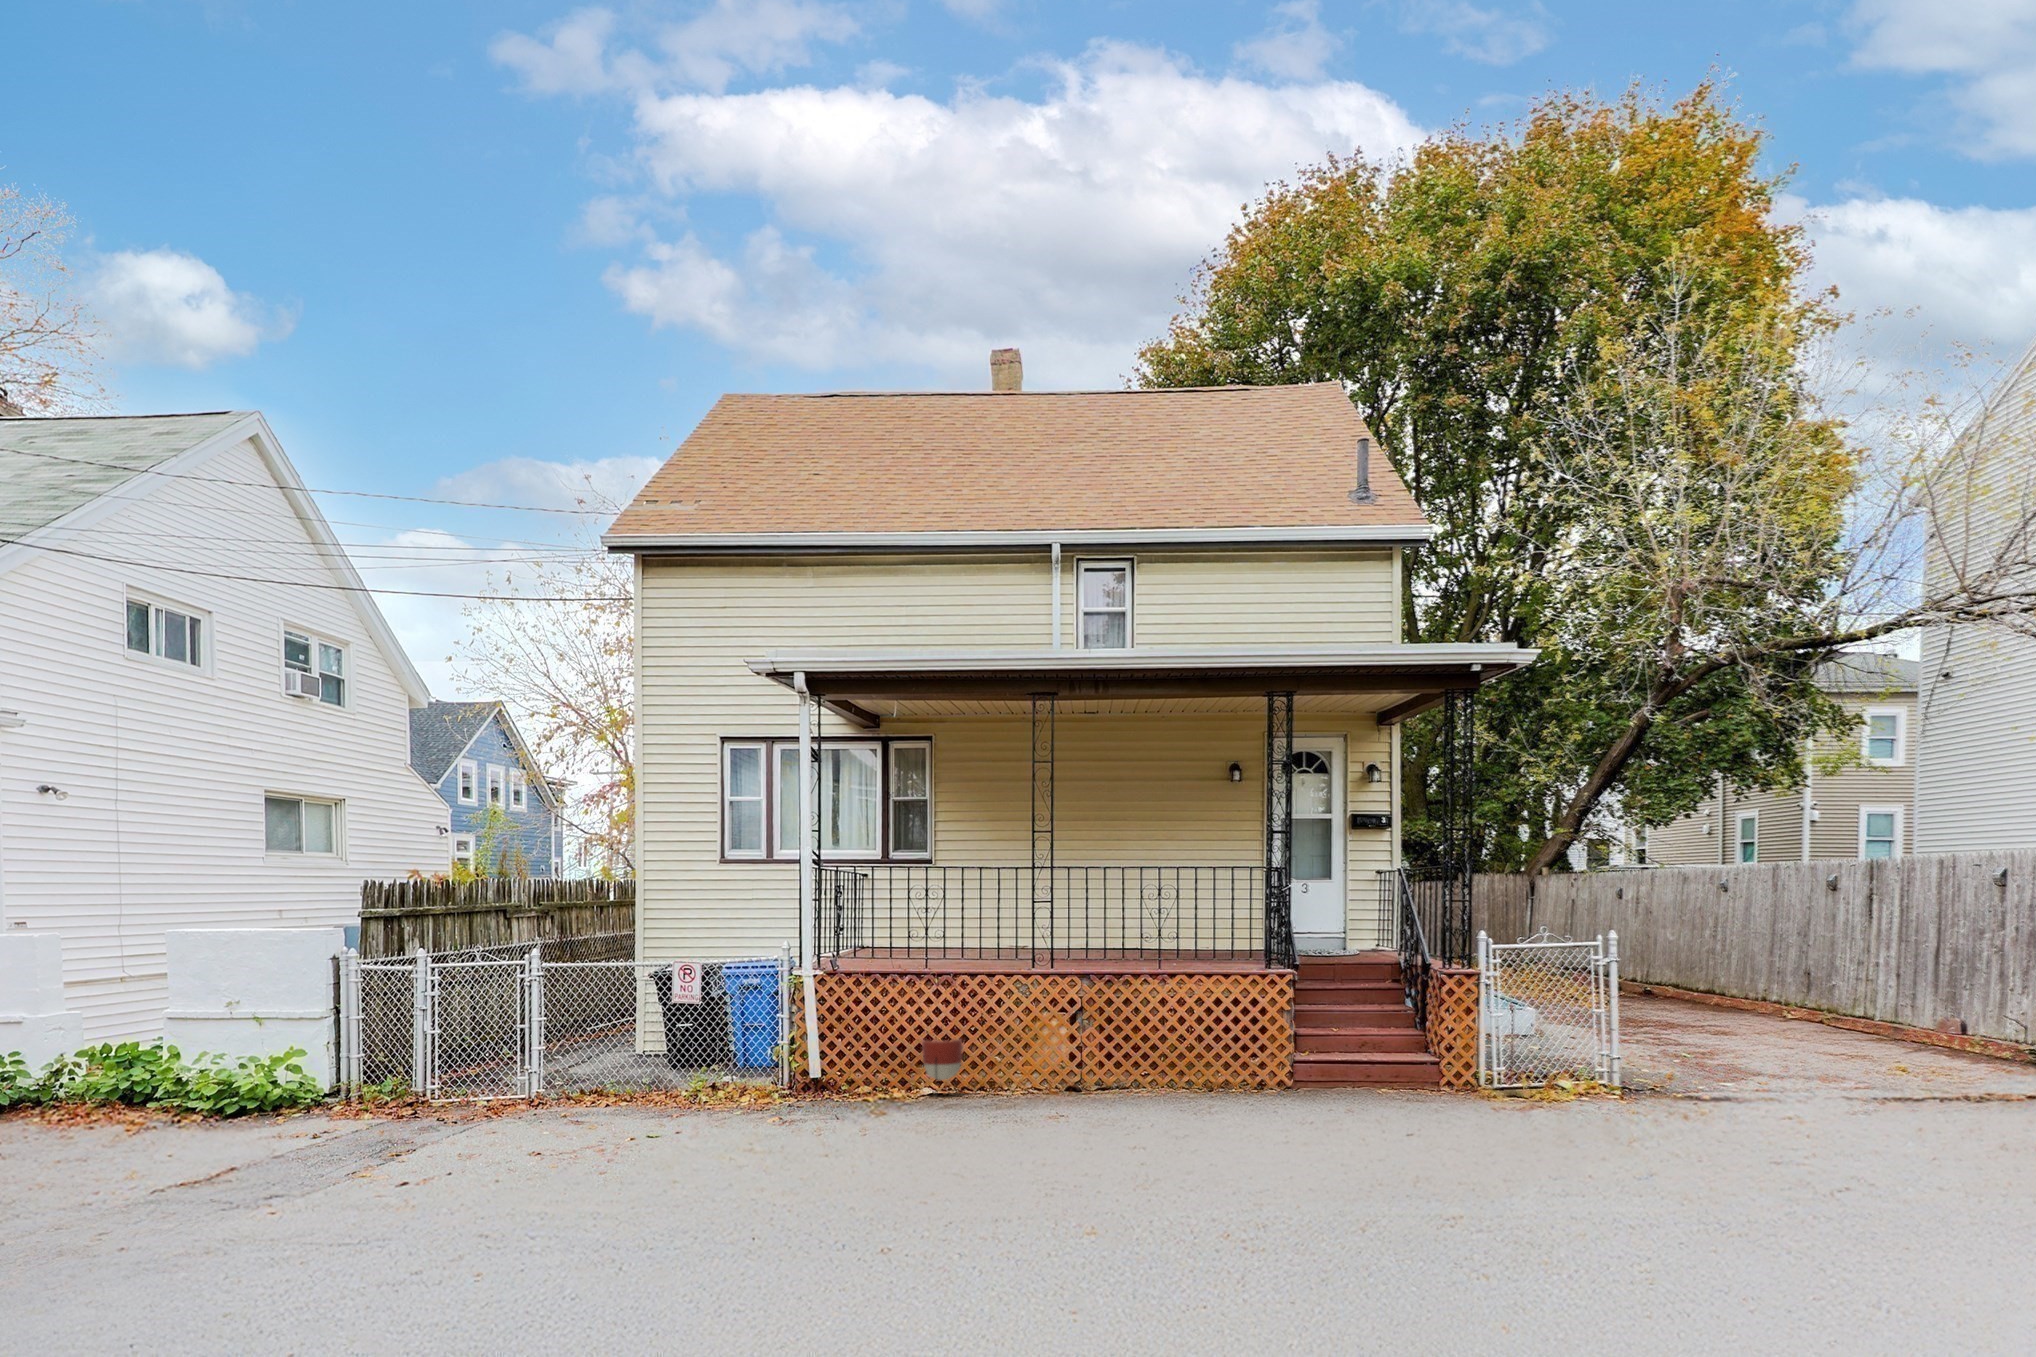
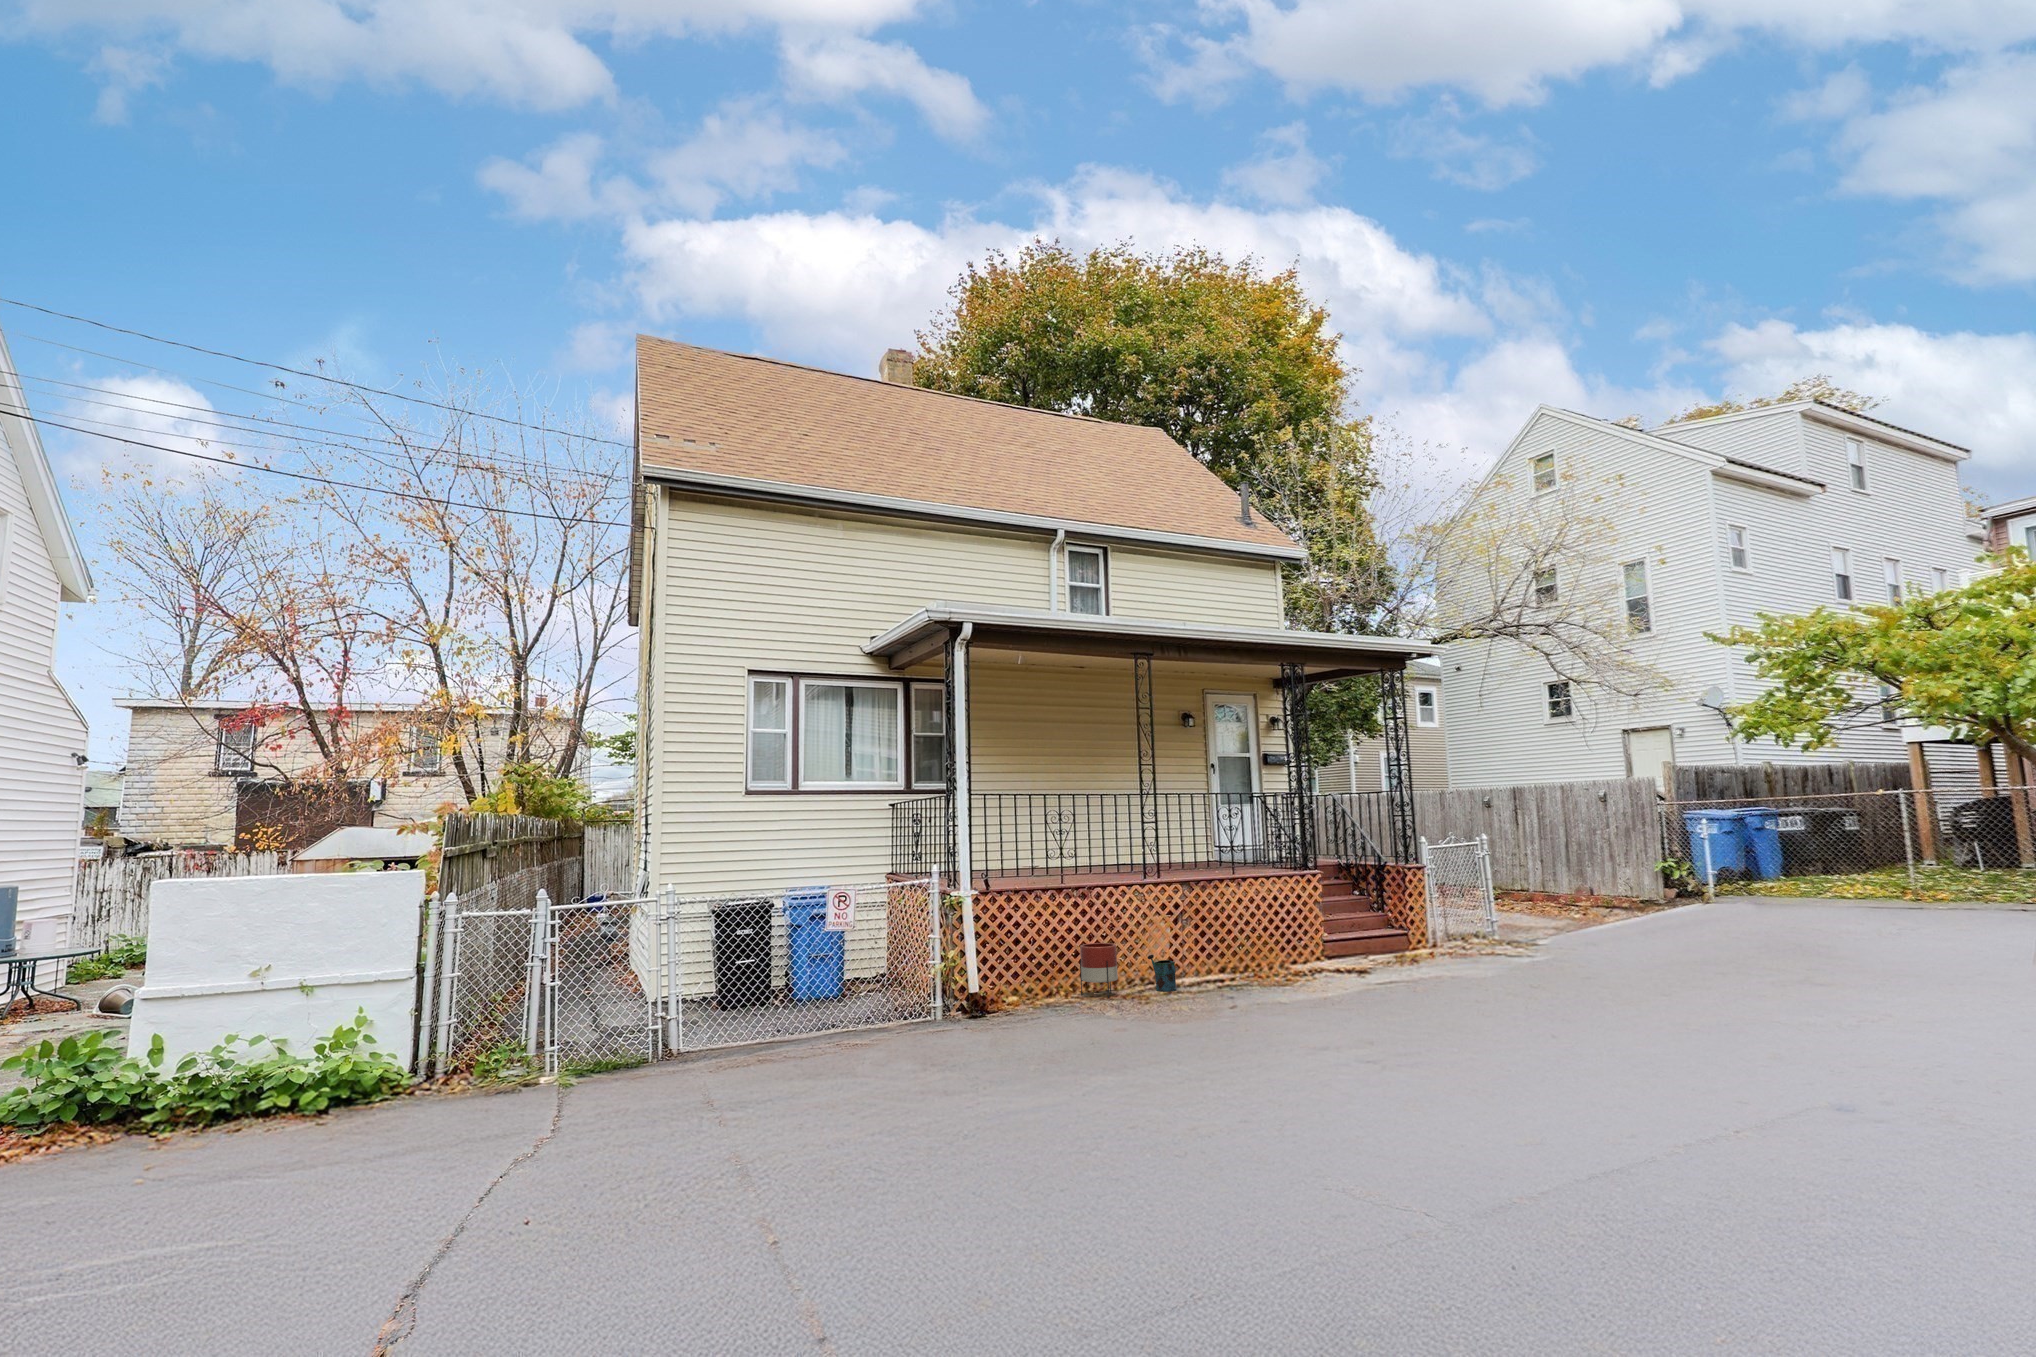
watering can: none [1004,1056,1028,1099] -> present [1148,955,1176,991]

